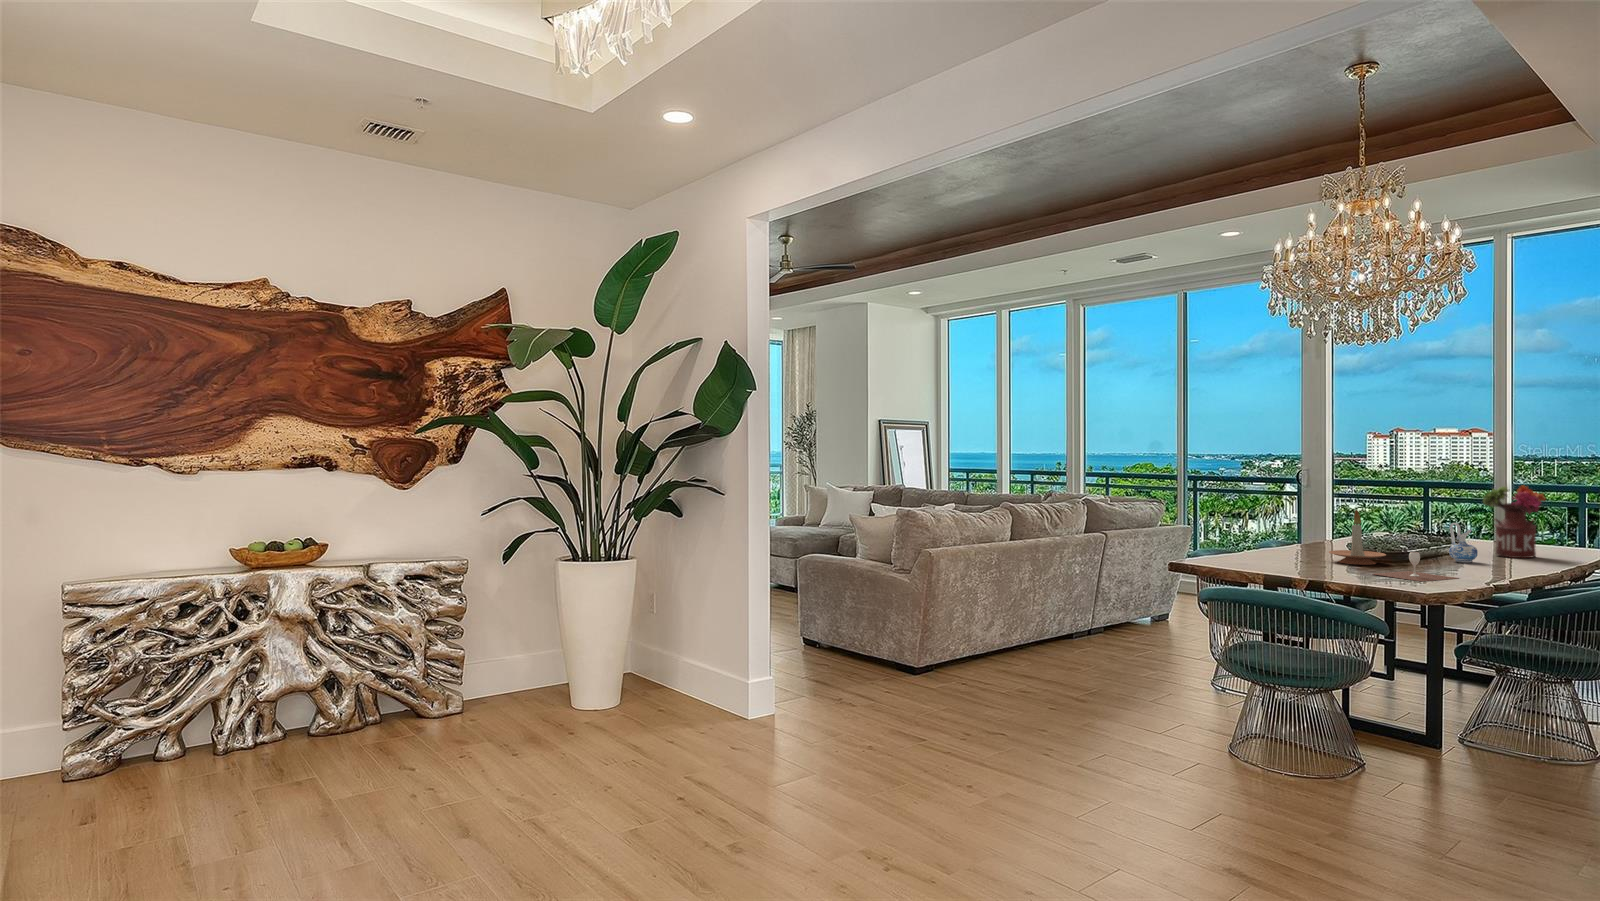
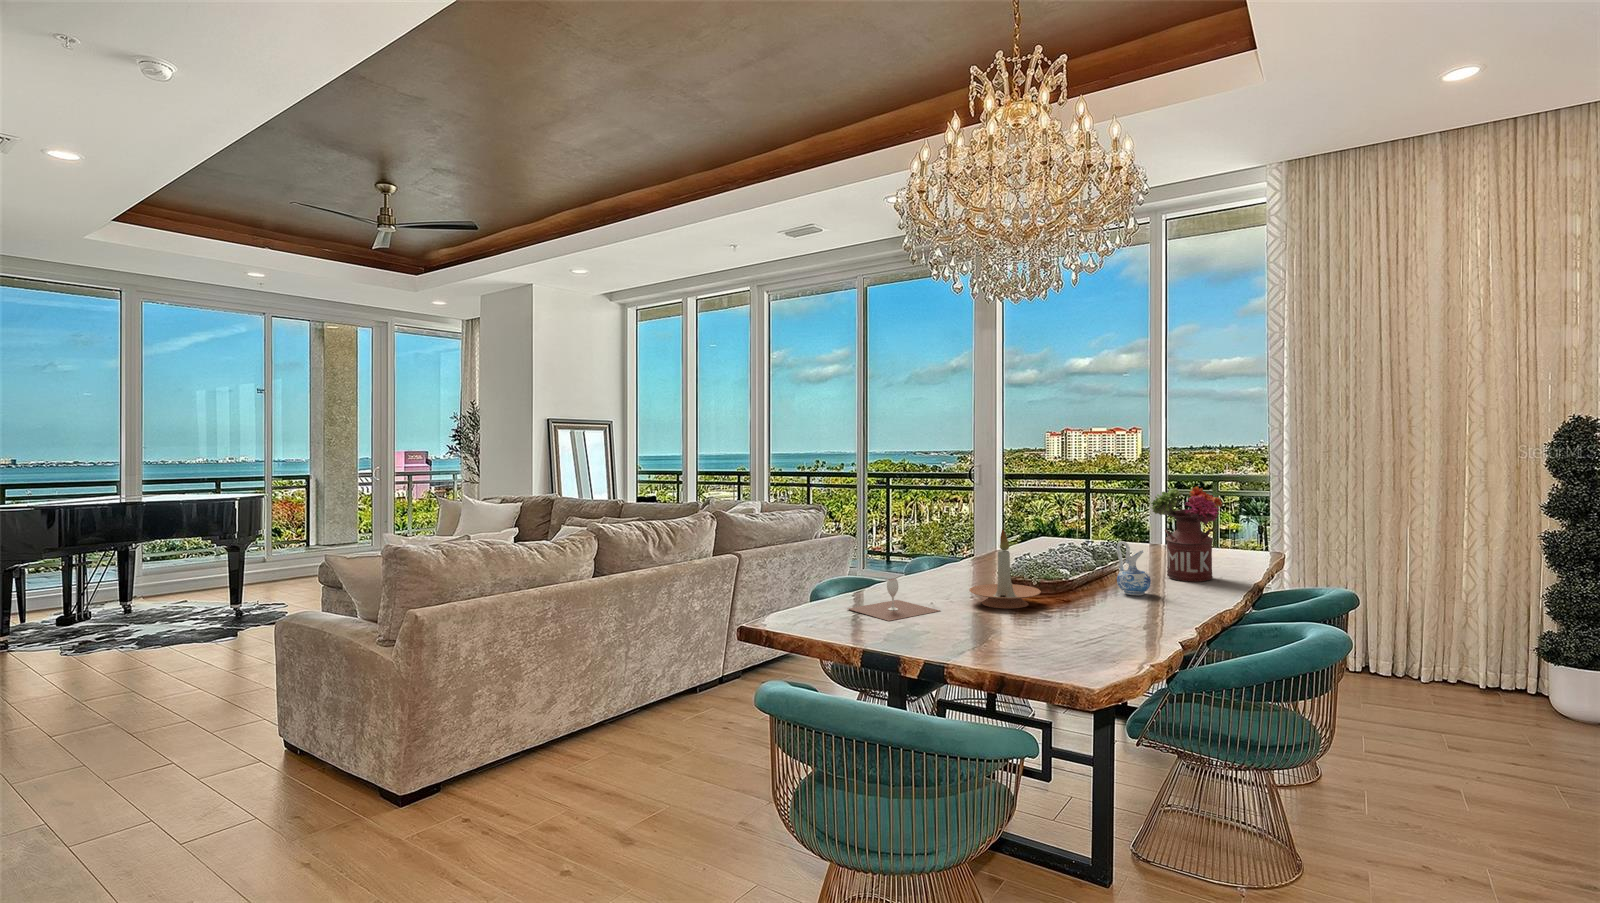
wine glass: present [1374,552,1458,581] -> present [848,579,940,621]

